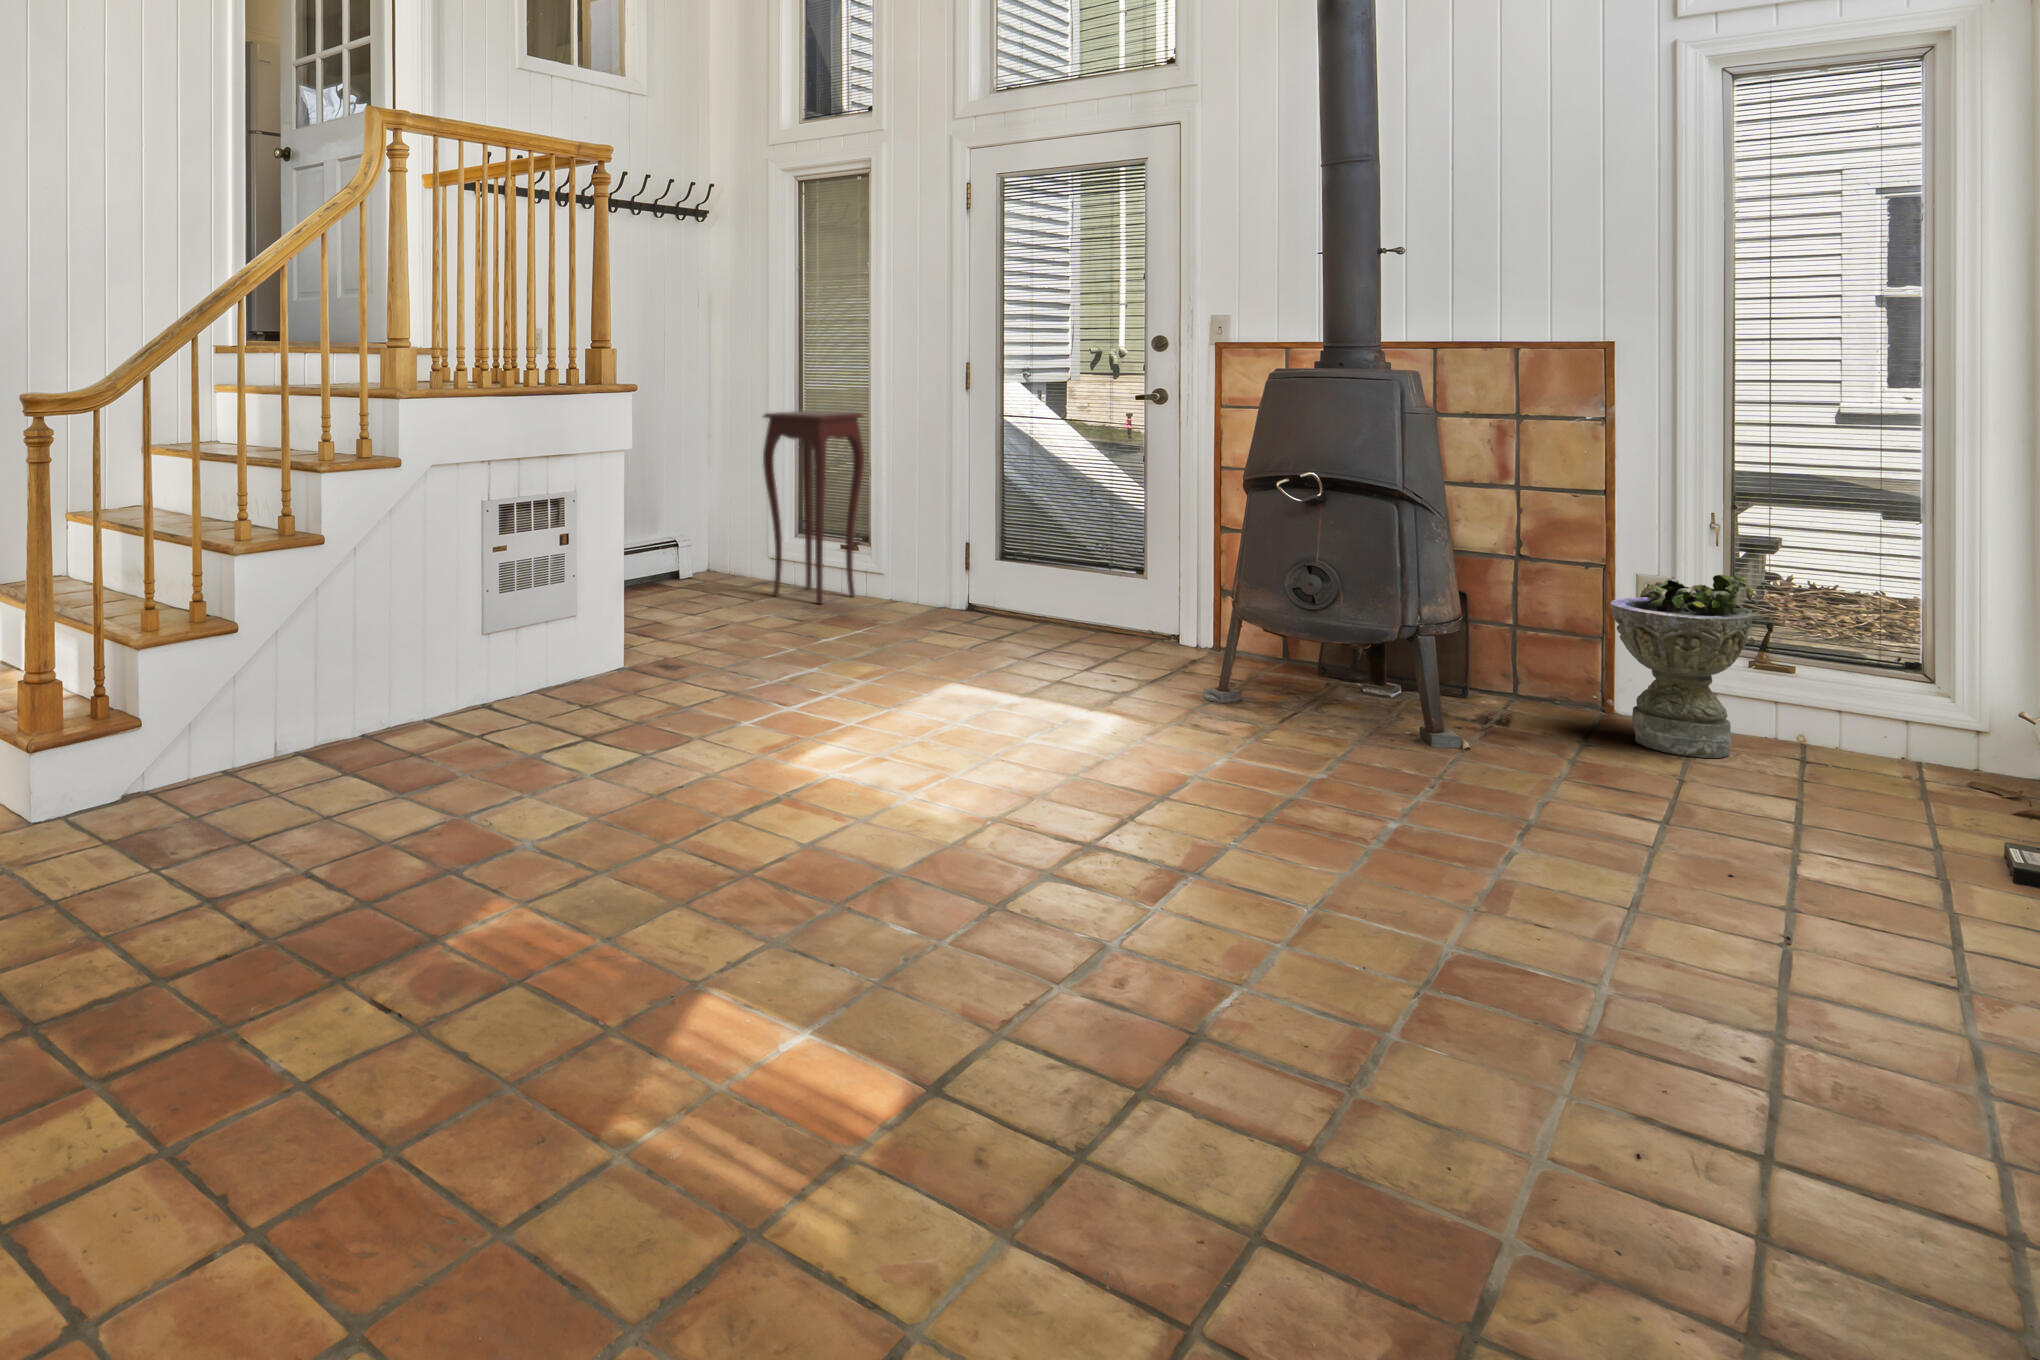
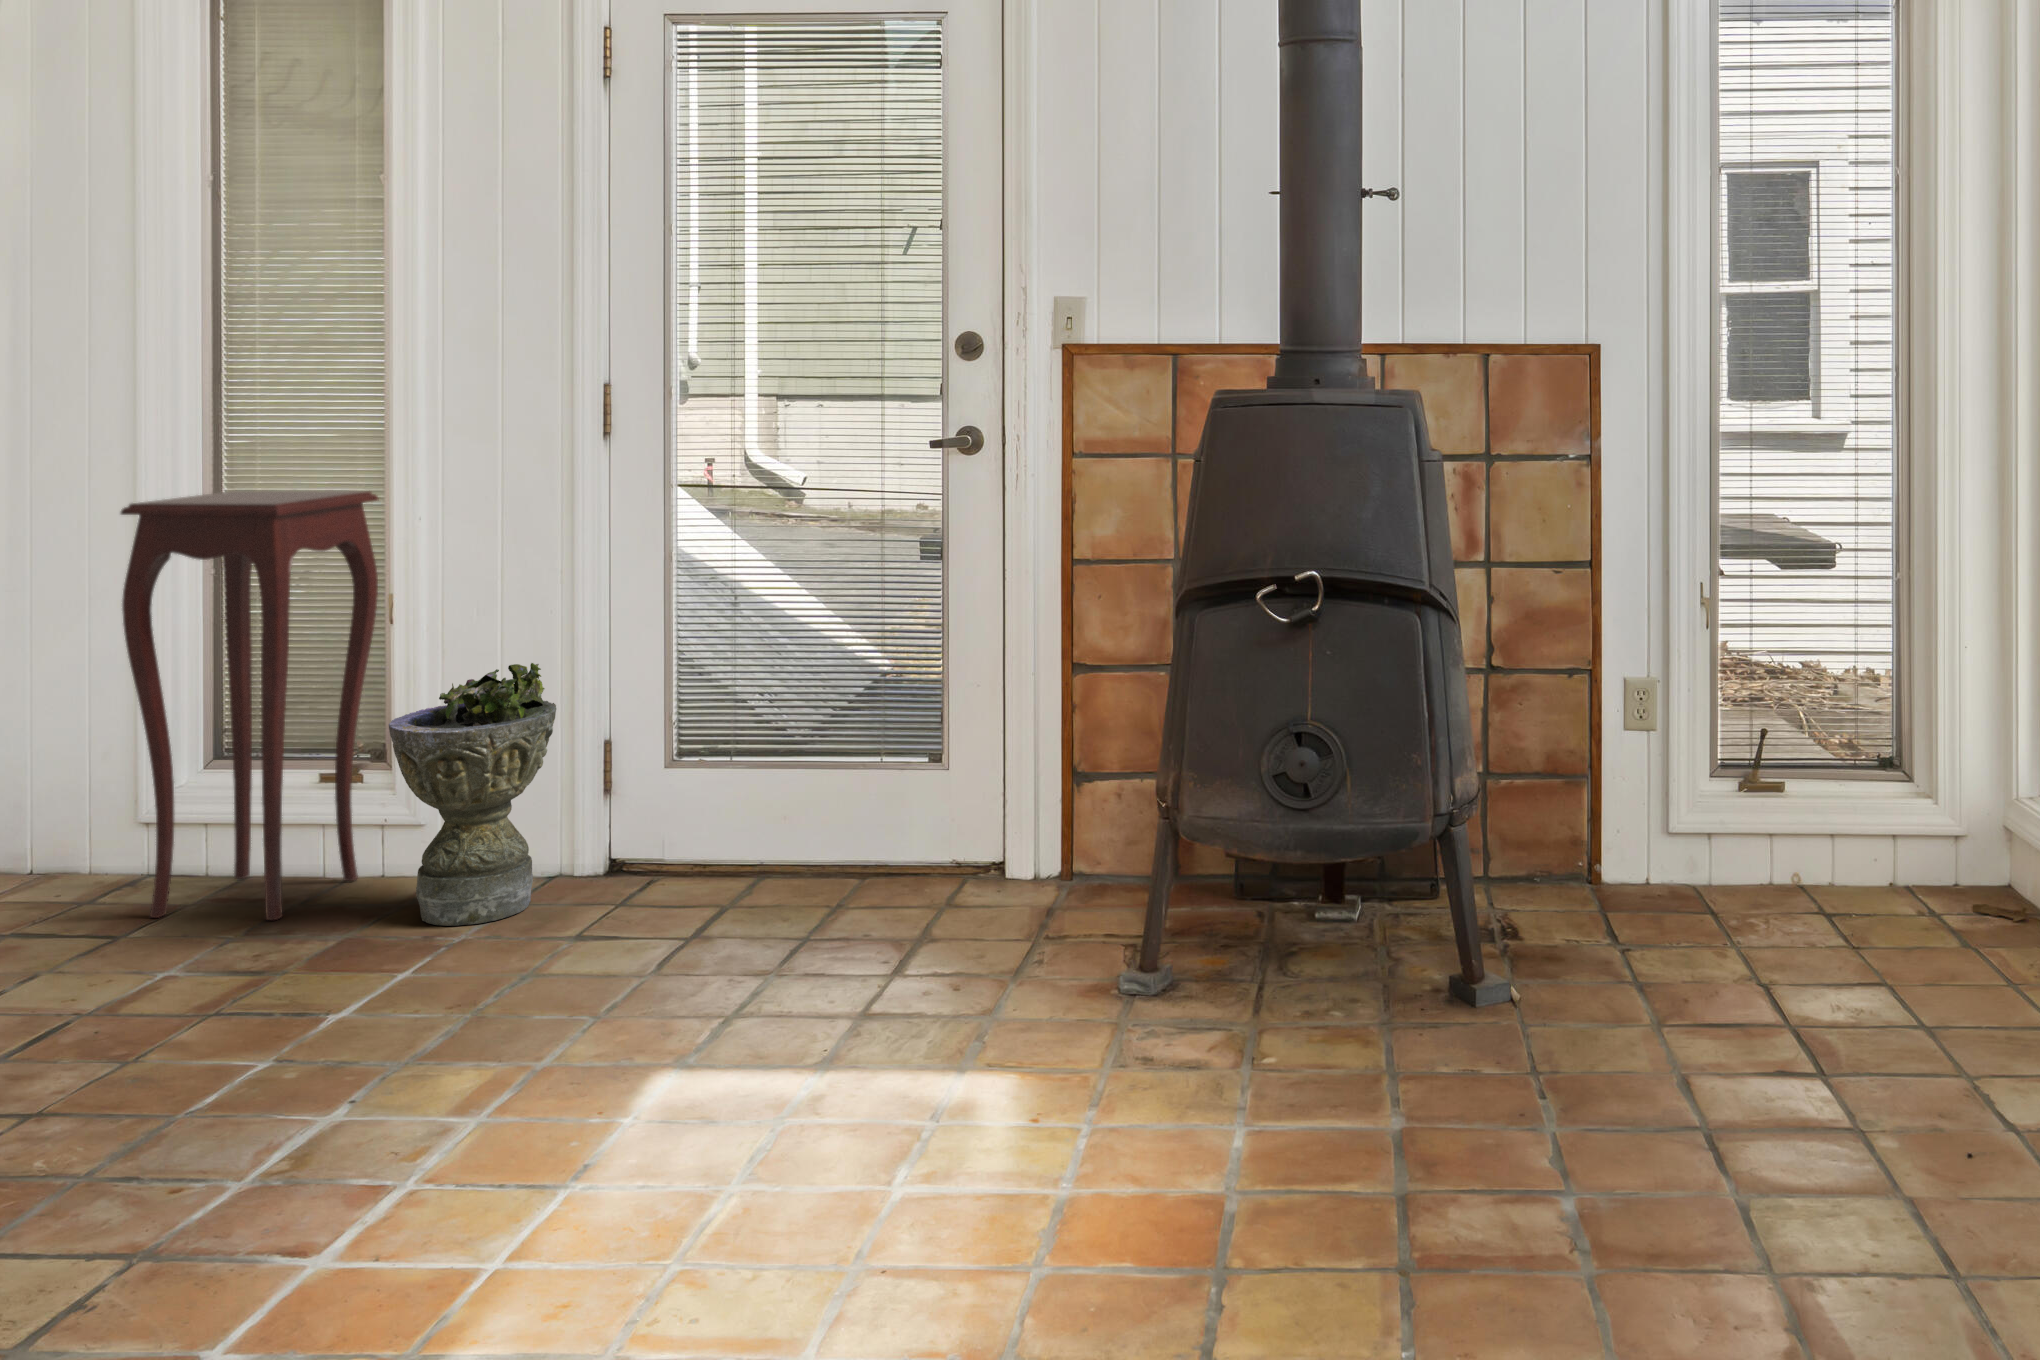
planter: present [1610,575,1753,758] -> present [389,663,556,926]

